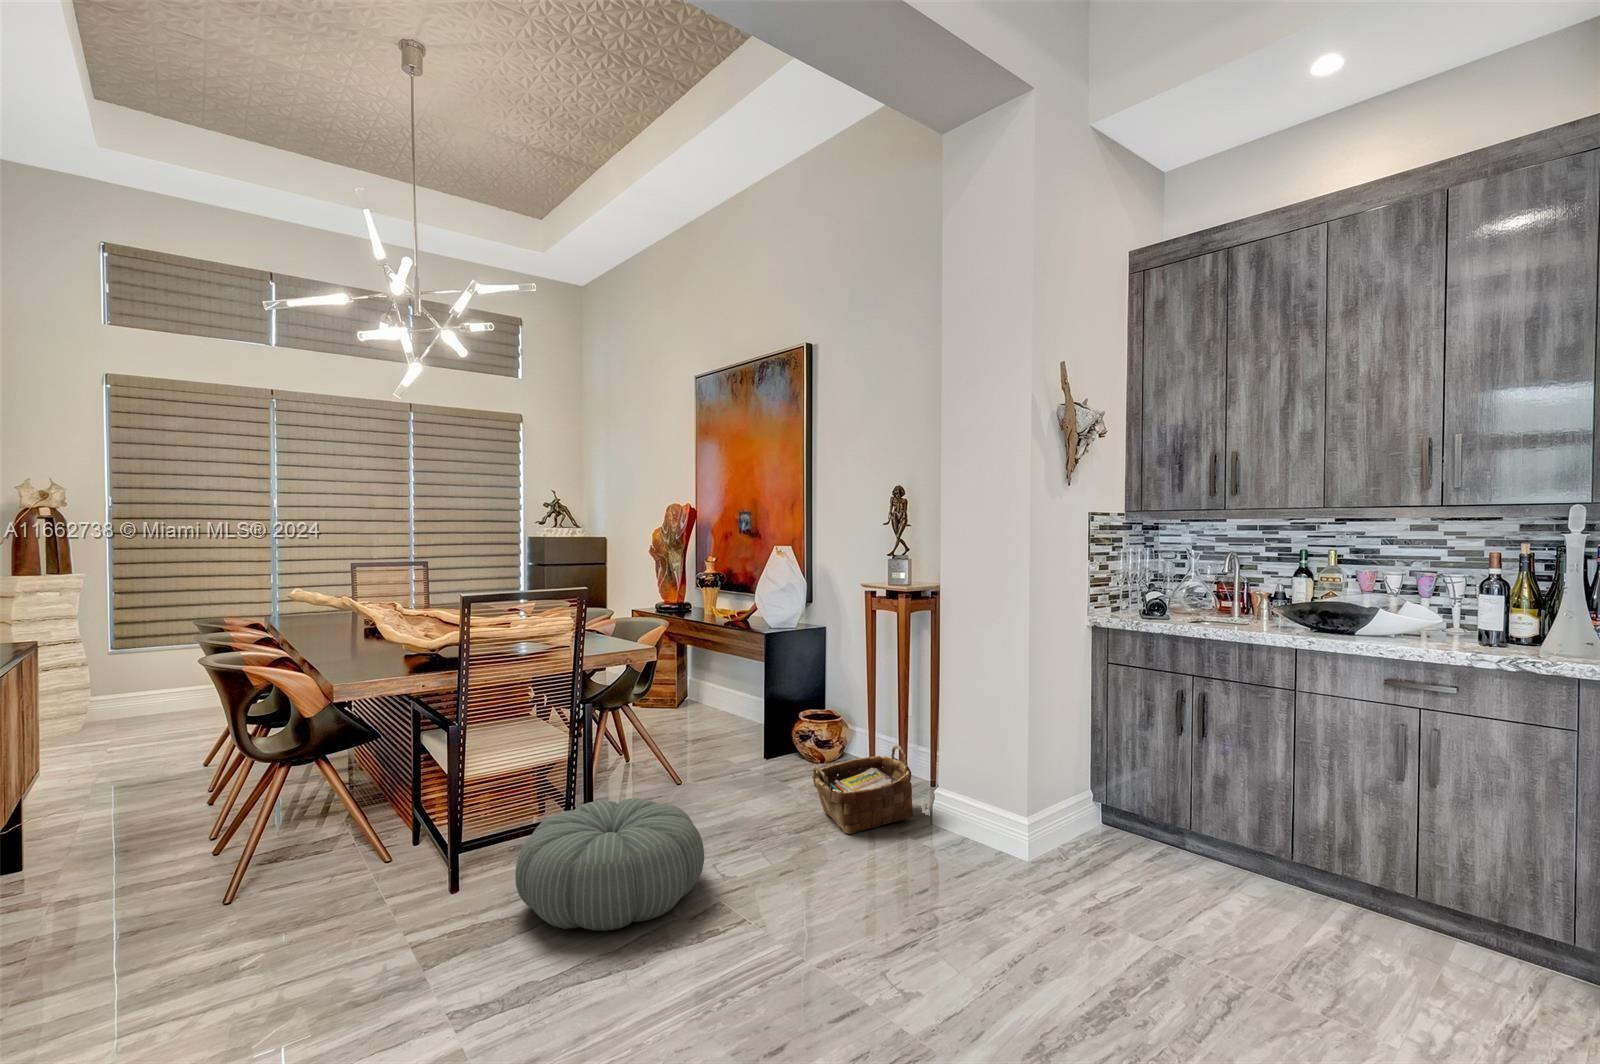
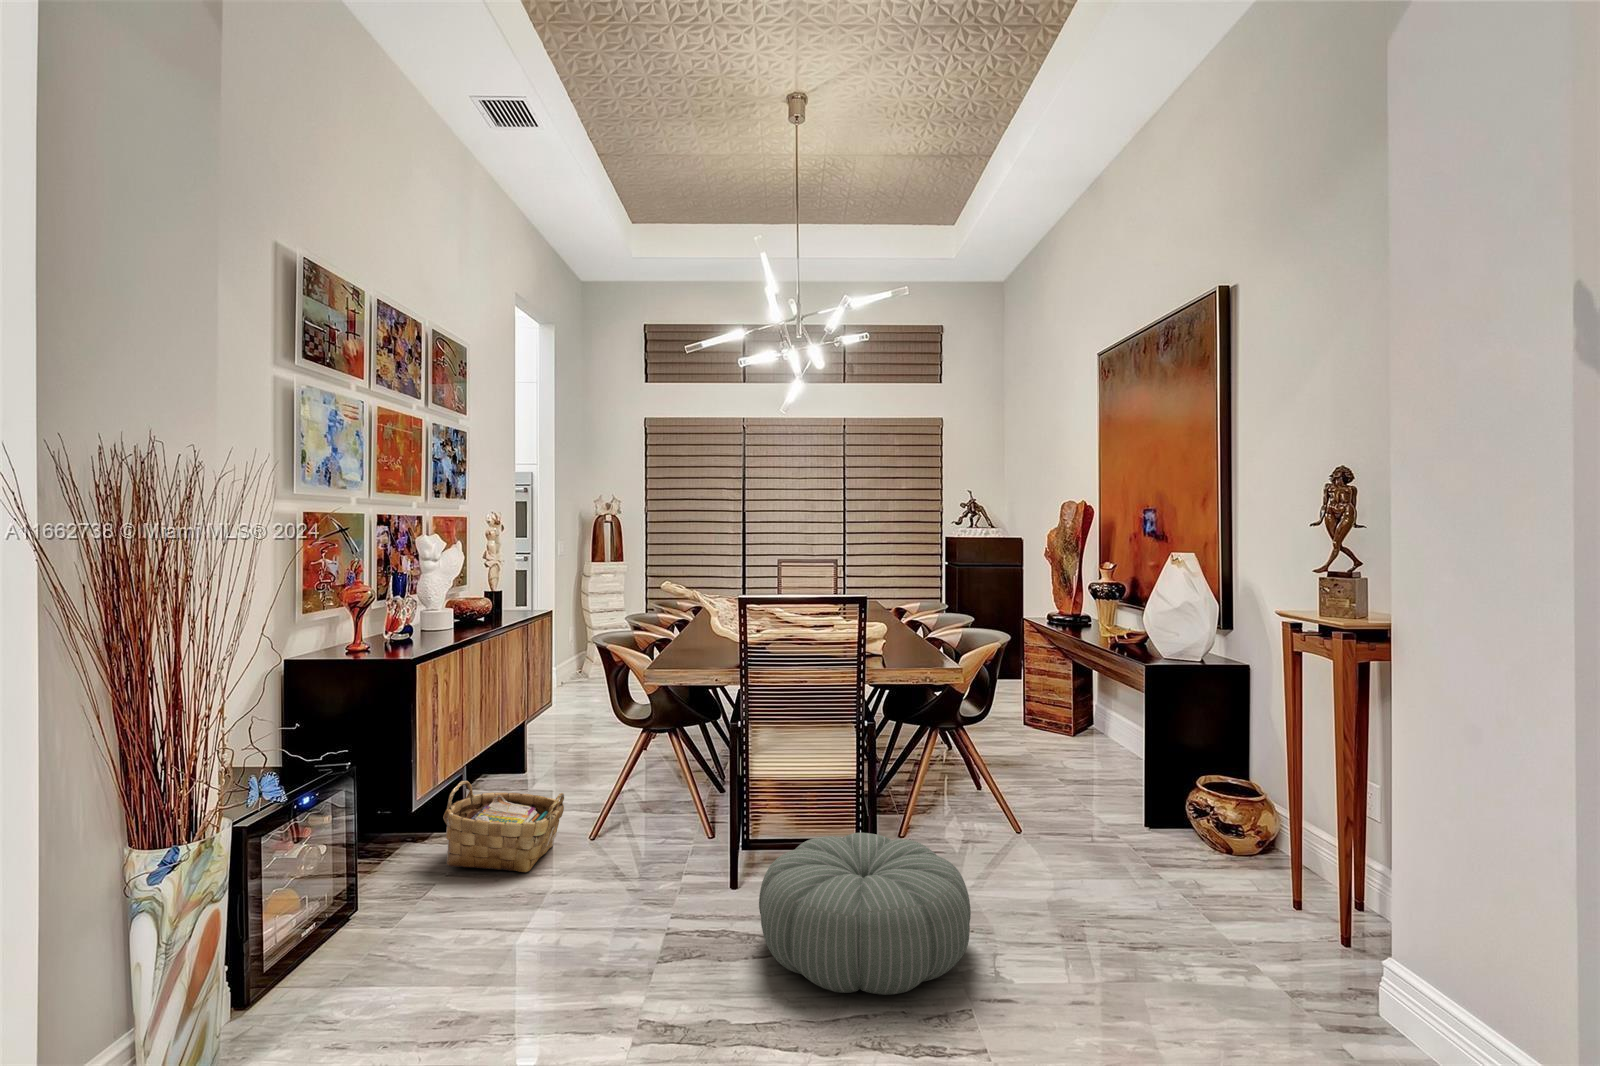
woven basket: present [812,745,913,834] -> present [443,781,564,872]

